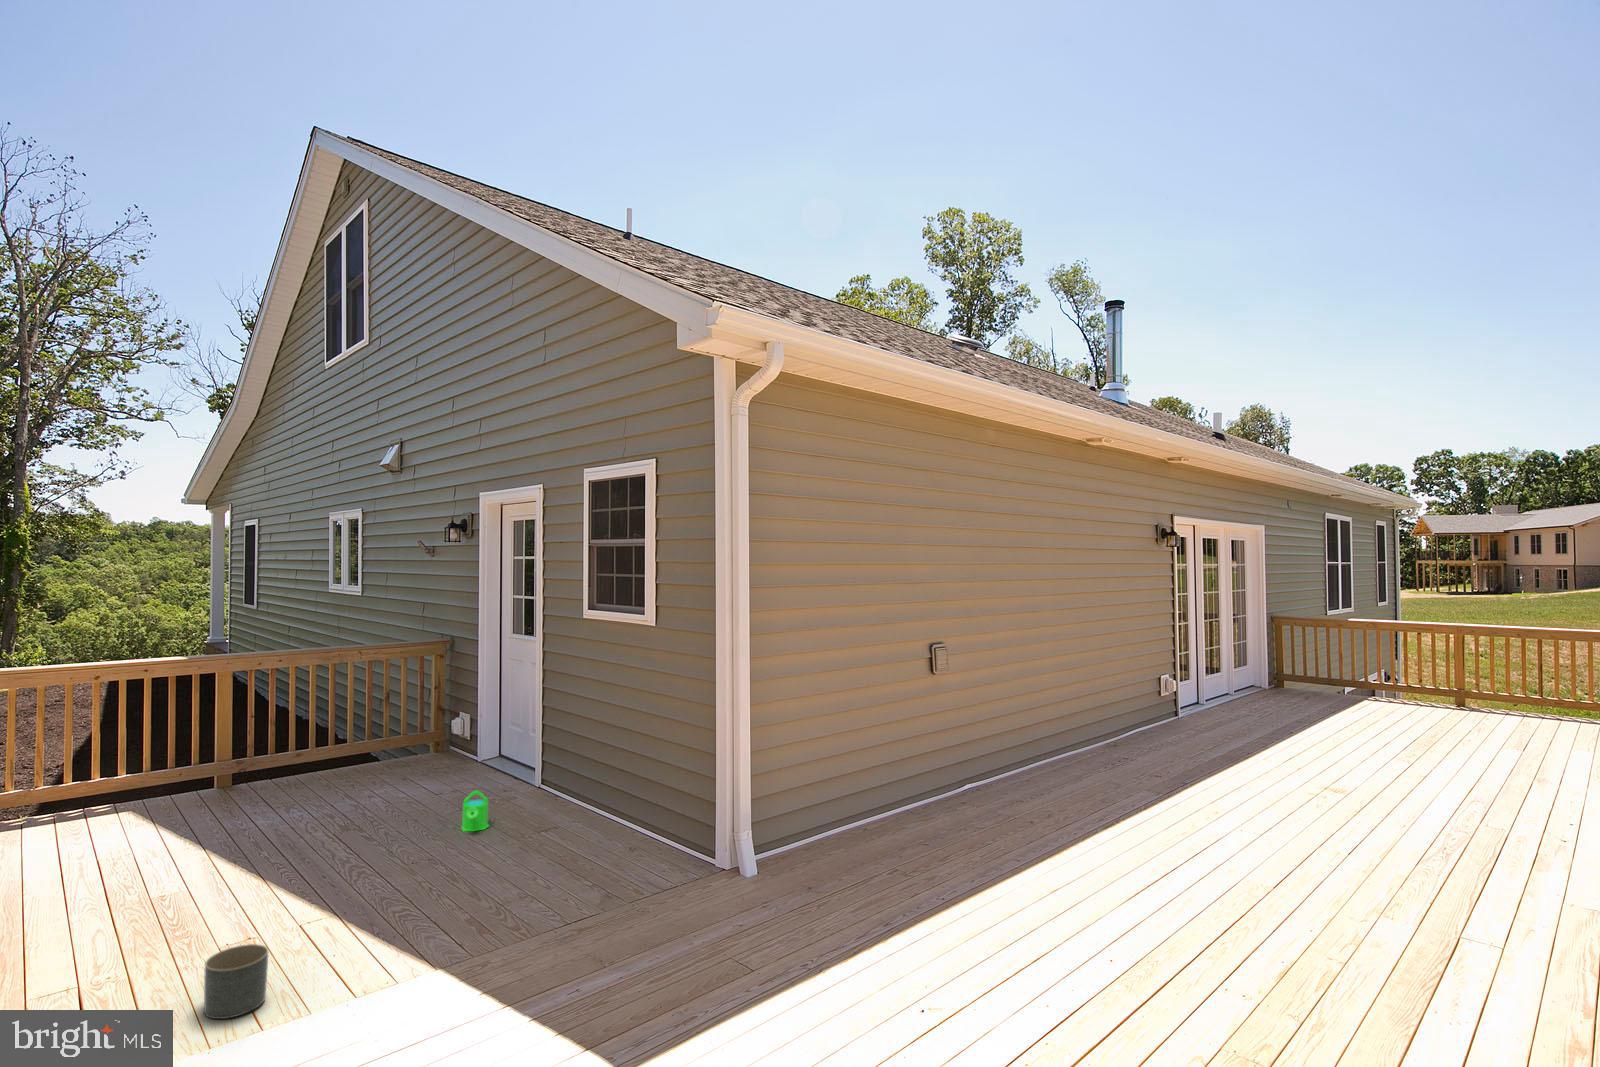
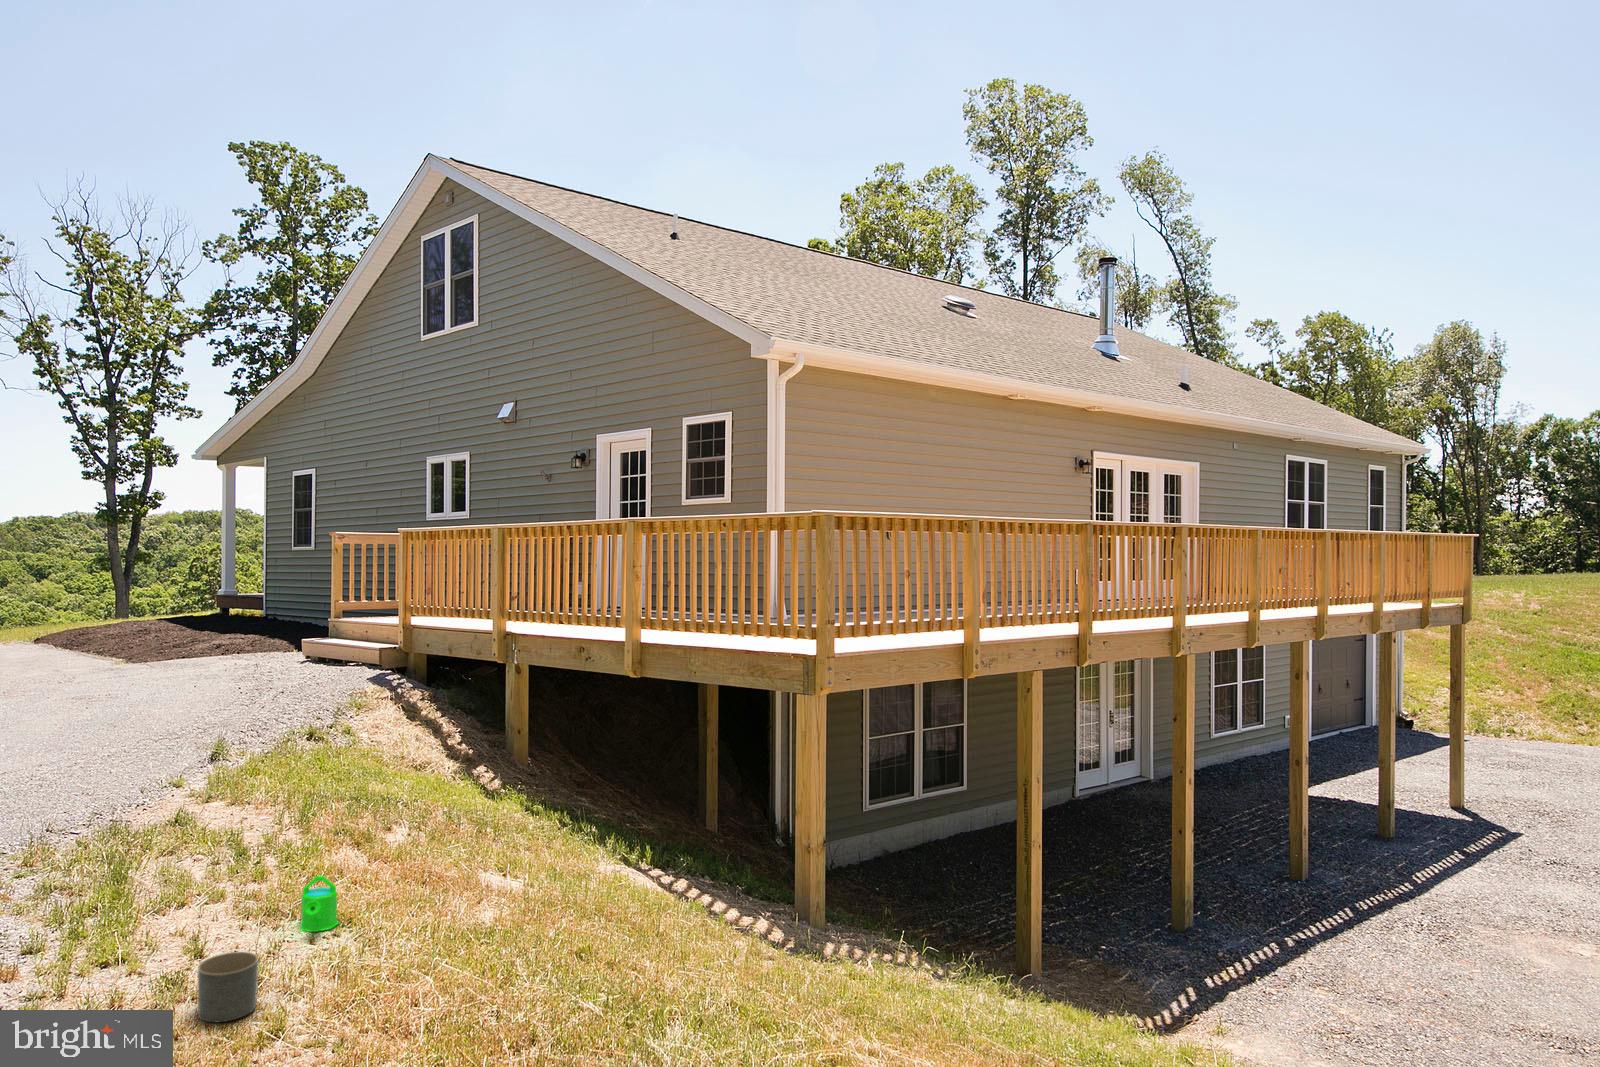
watering can: present [462,791,489,831] -> present [300,875,339,932]

